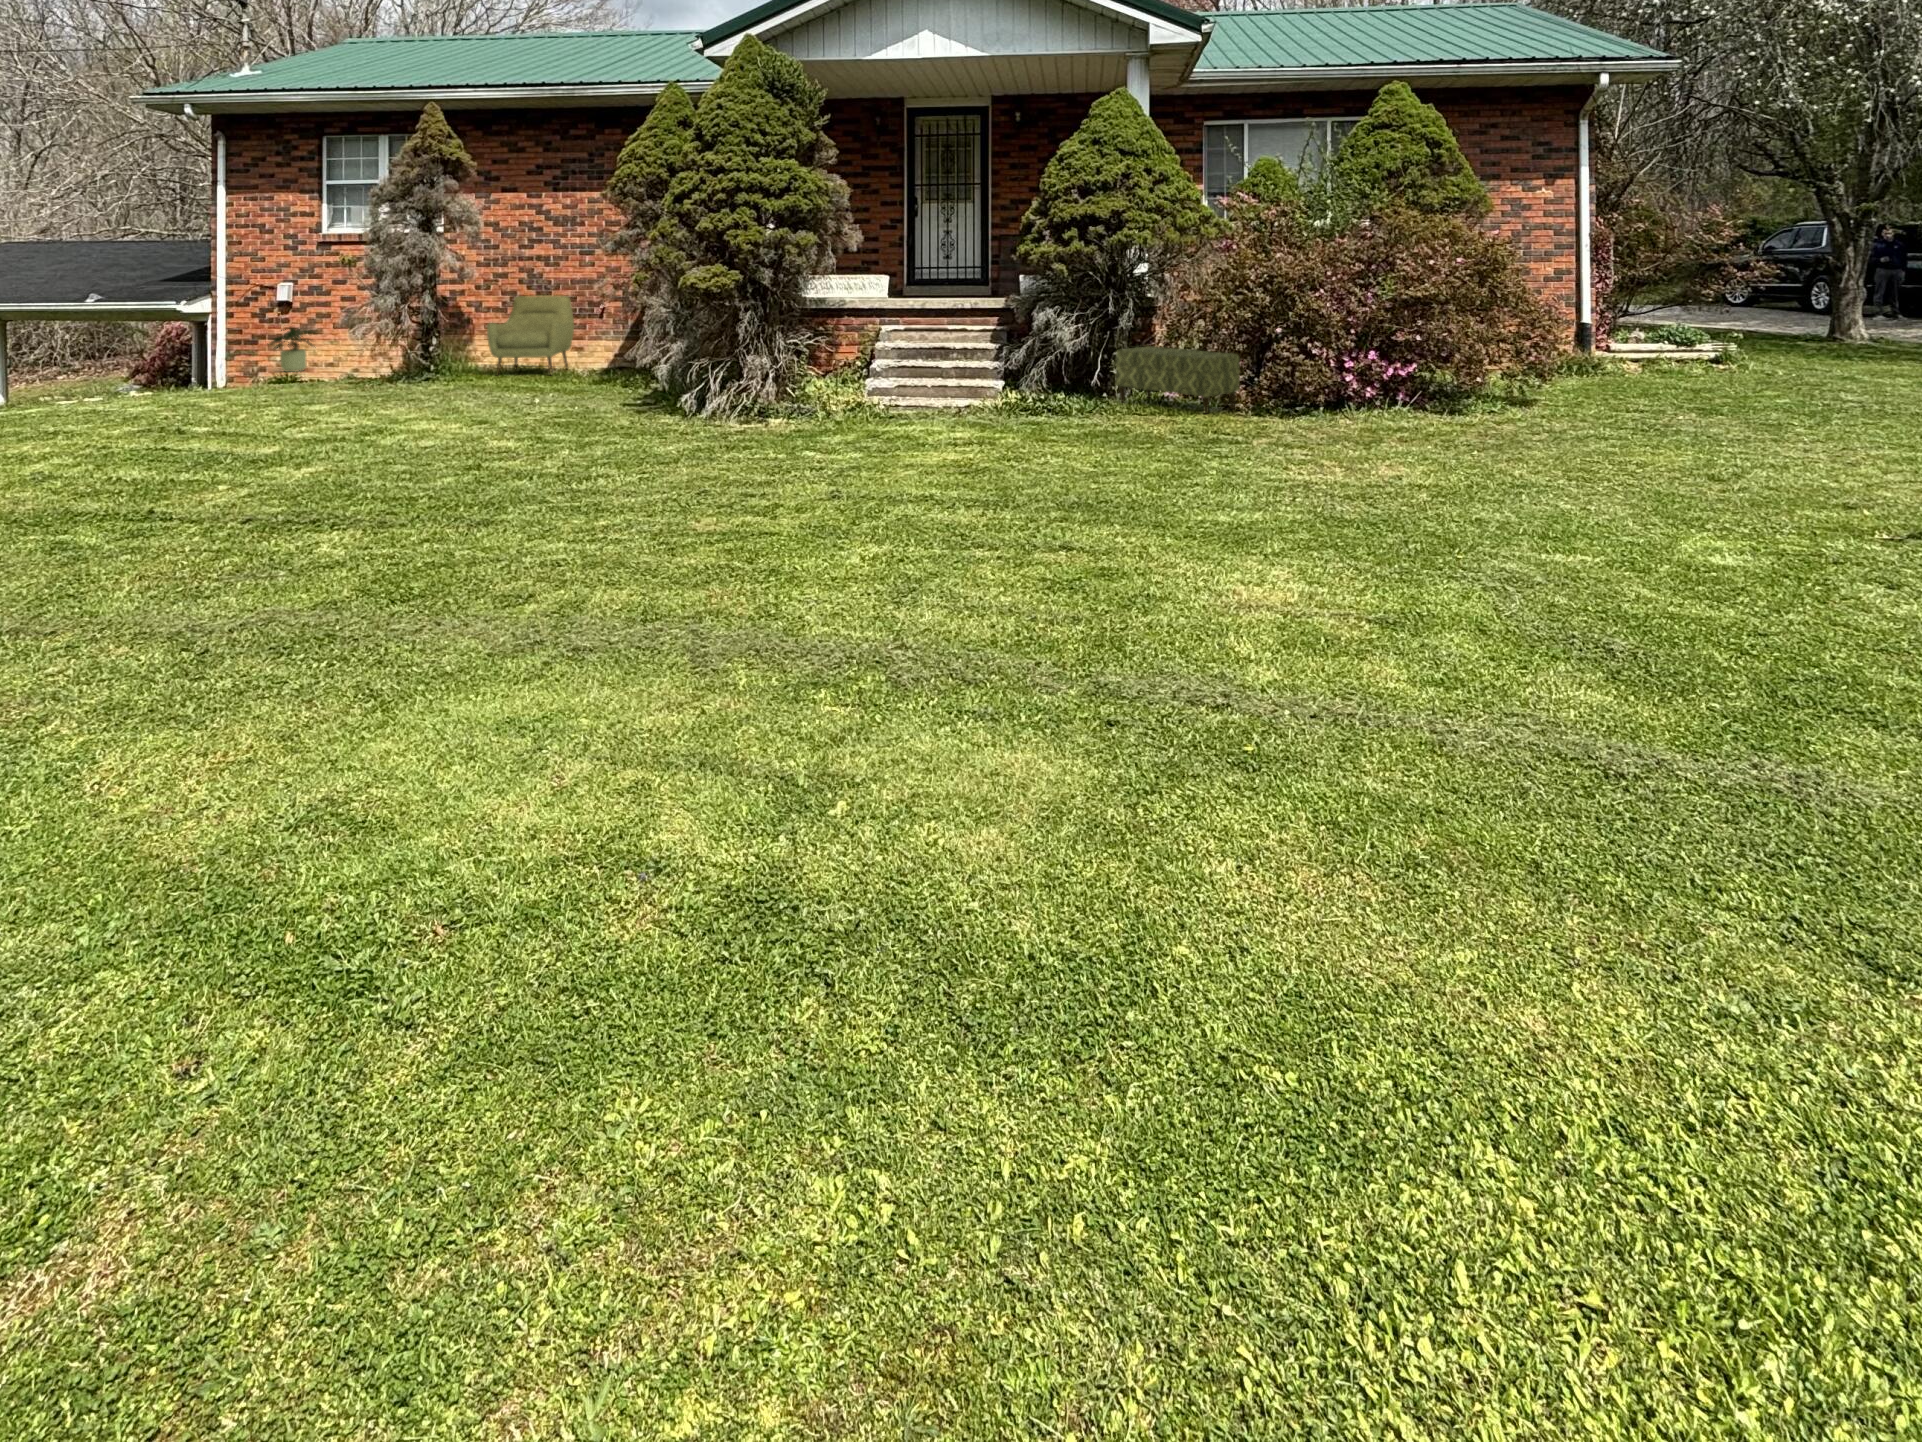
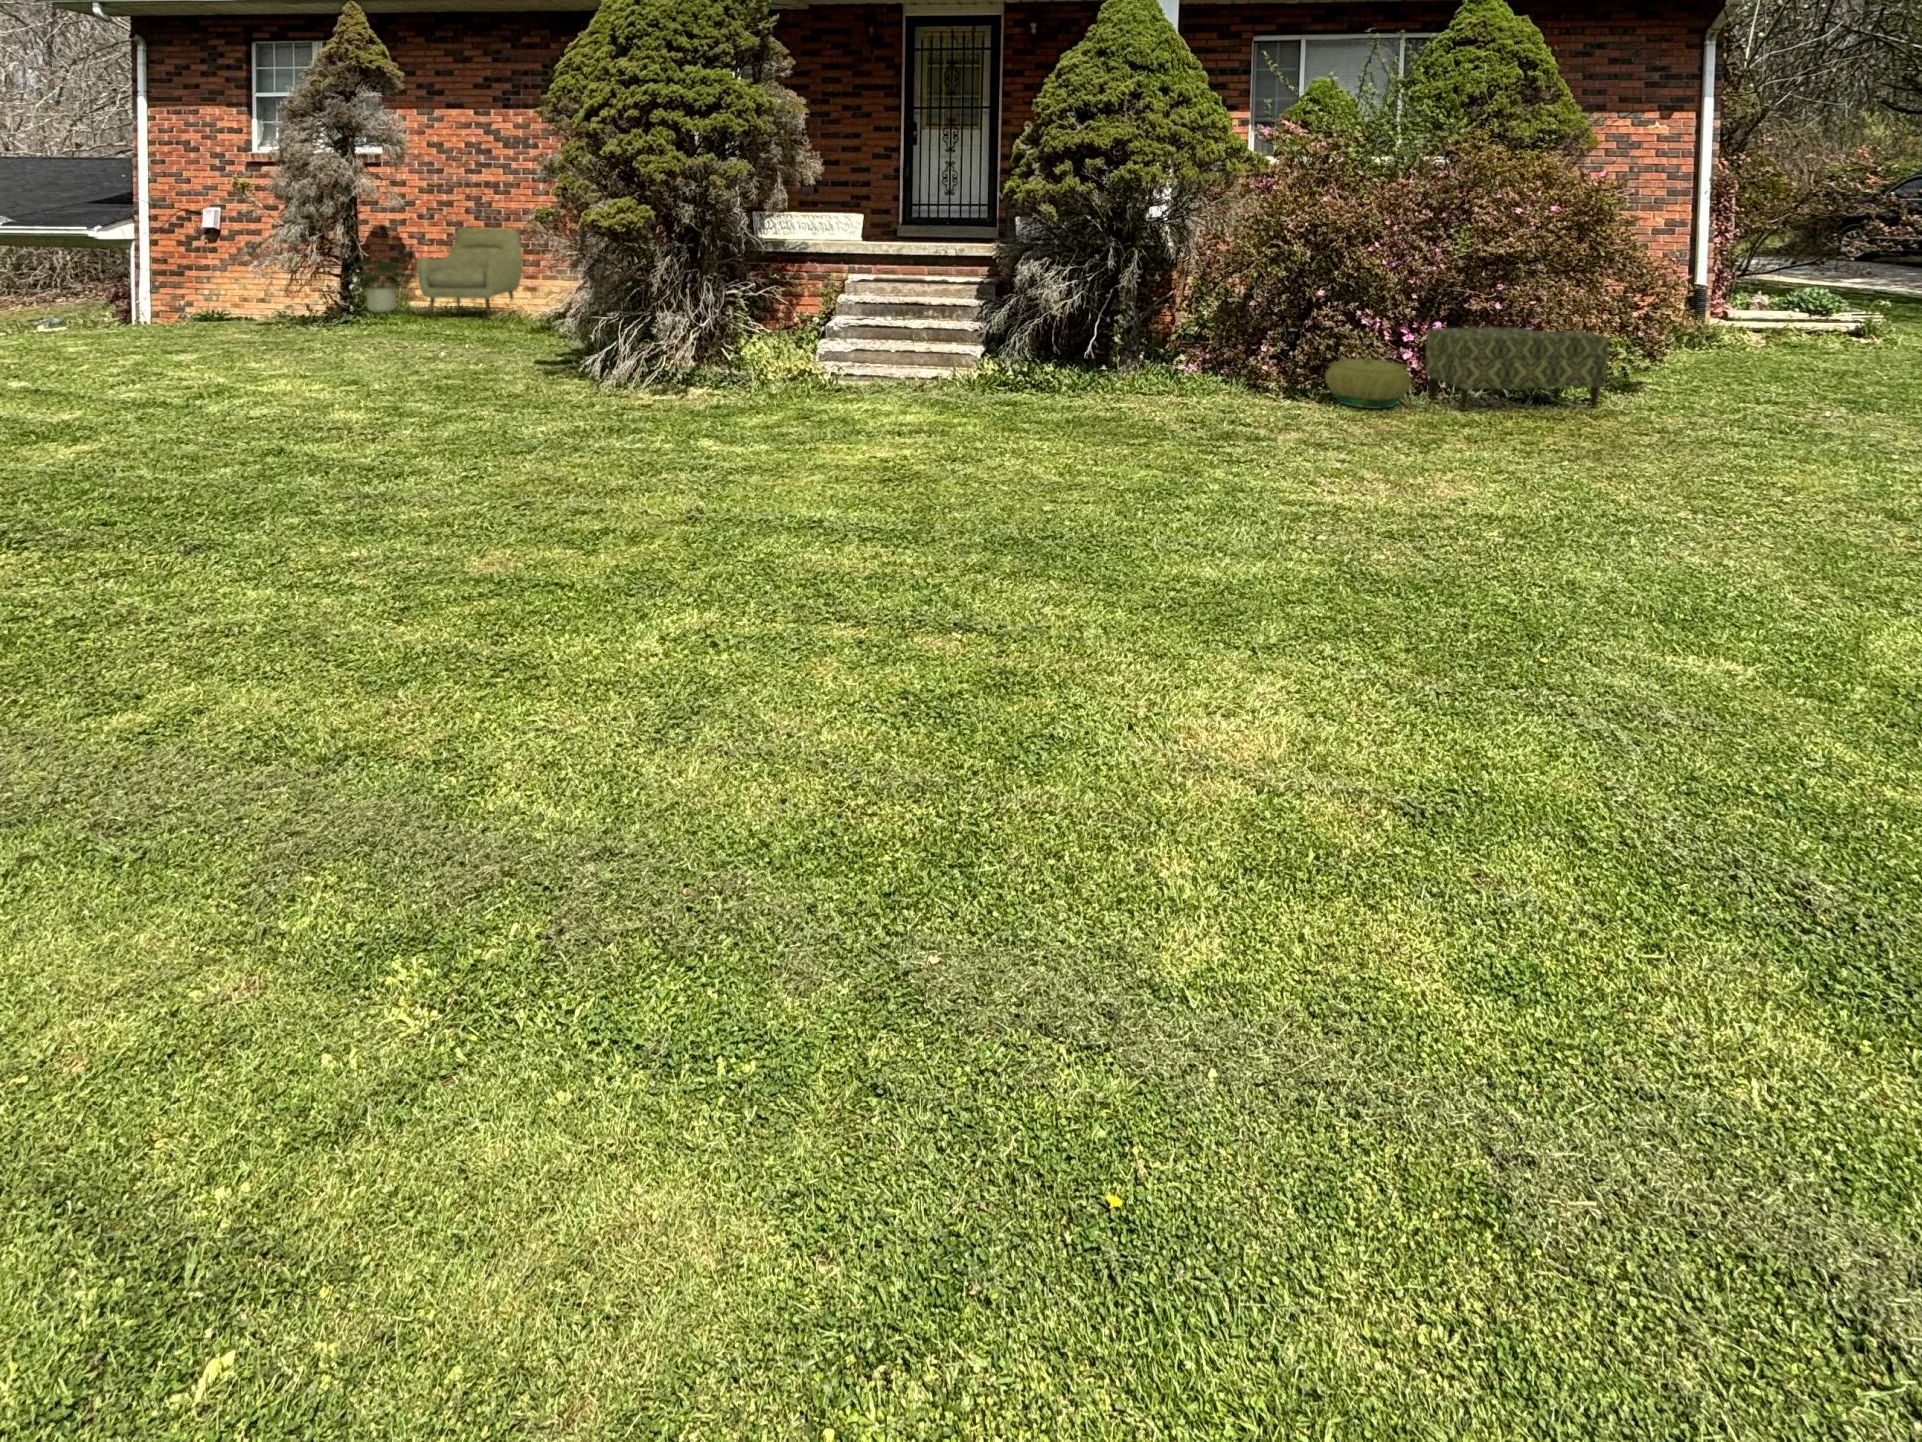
potted plant: present [267,327,316,372] -> present [353,261,412,313]
bench: present [1116,346,1240,414] -> present [1425,327,1609,411]
basket: none [1290,381,1358,420] -> present [1325,359,1412,409]

